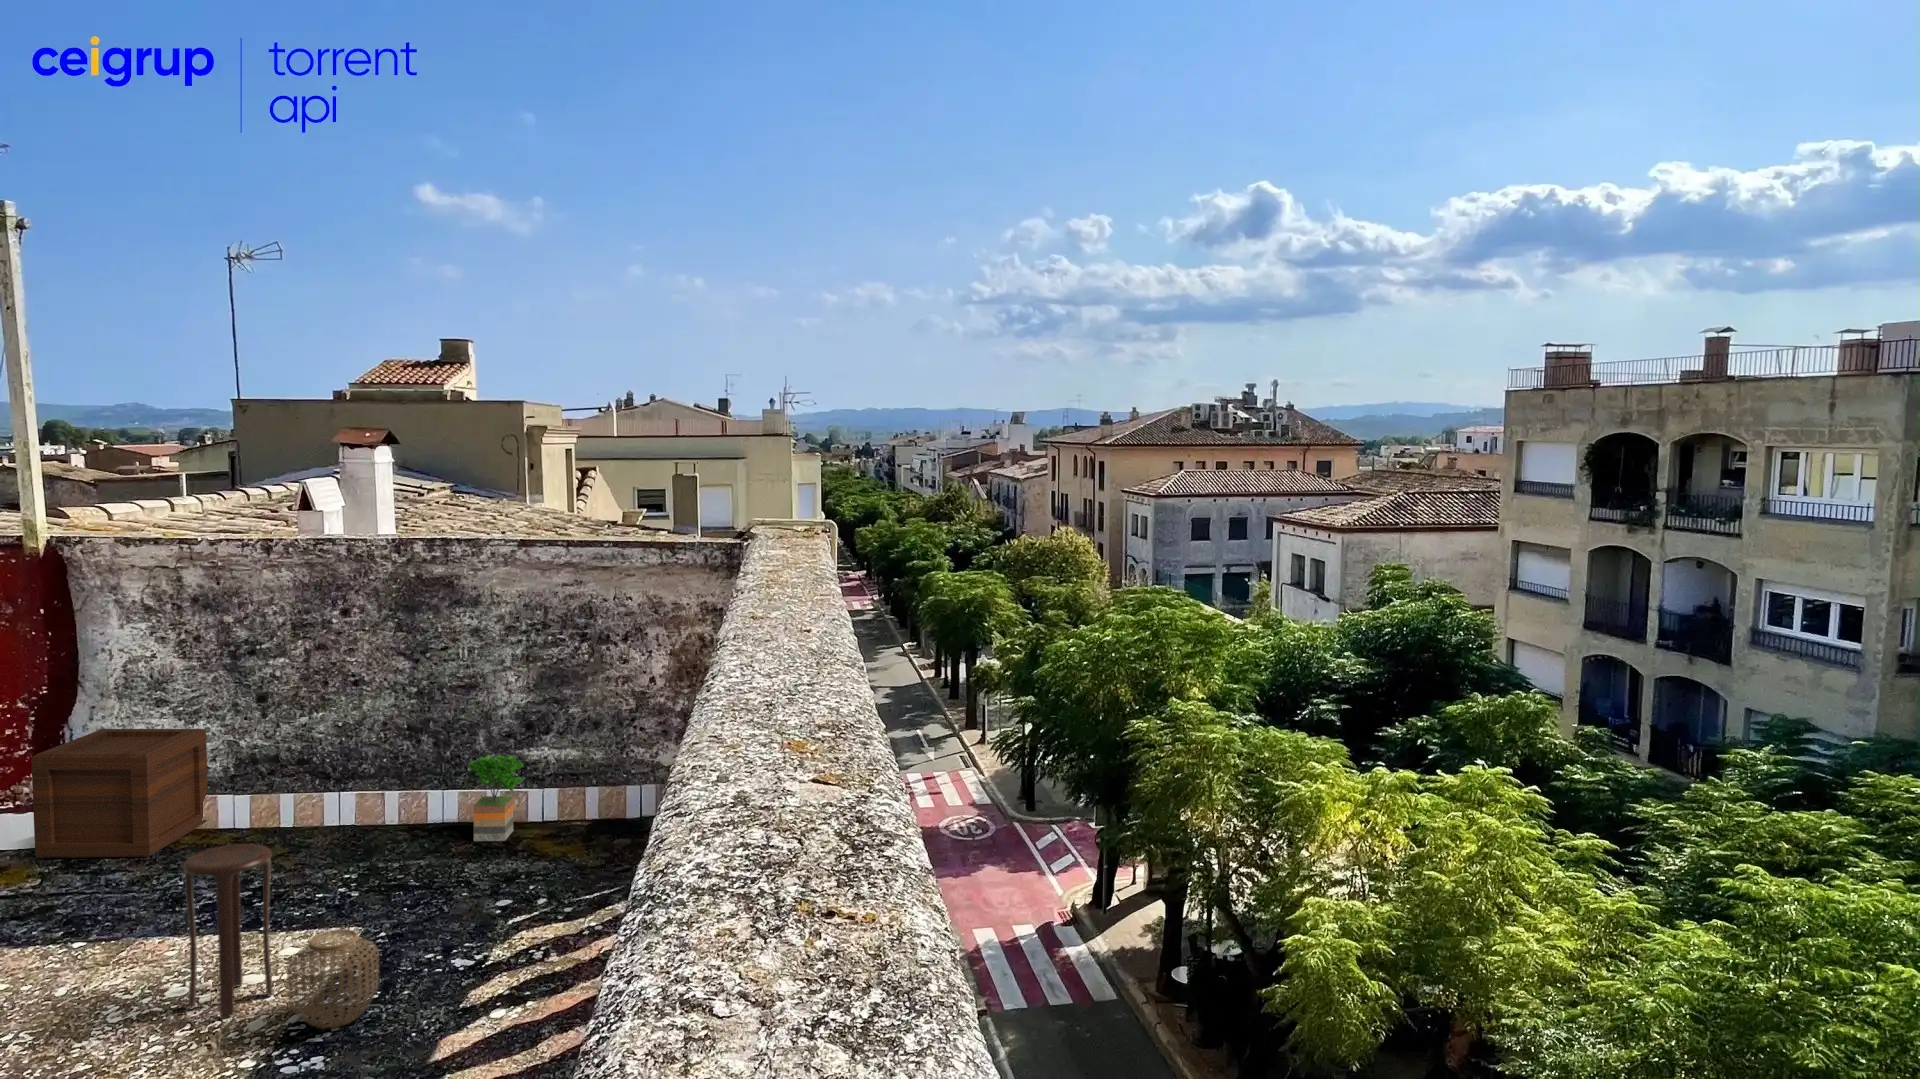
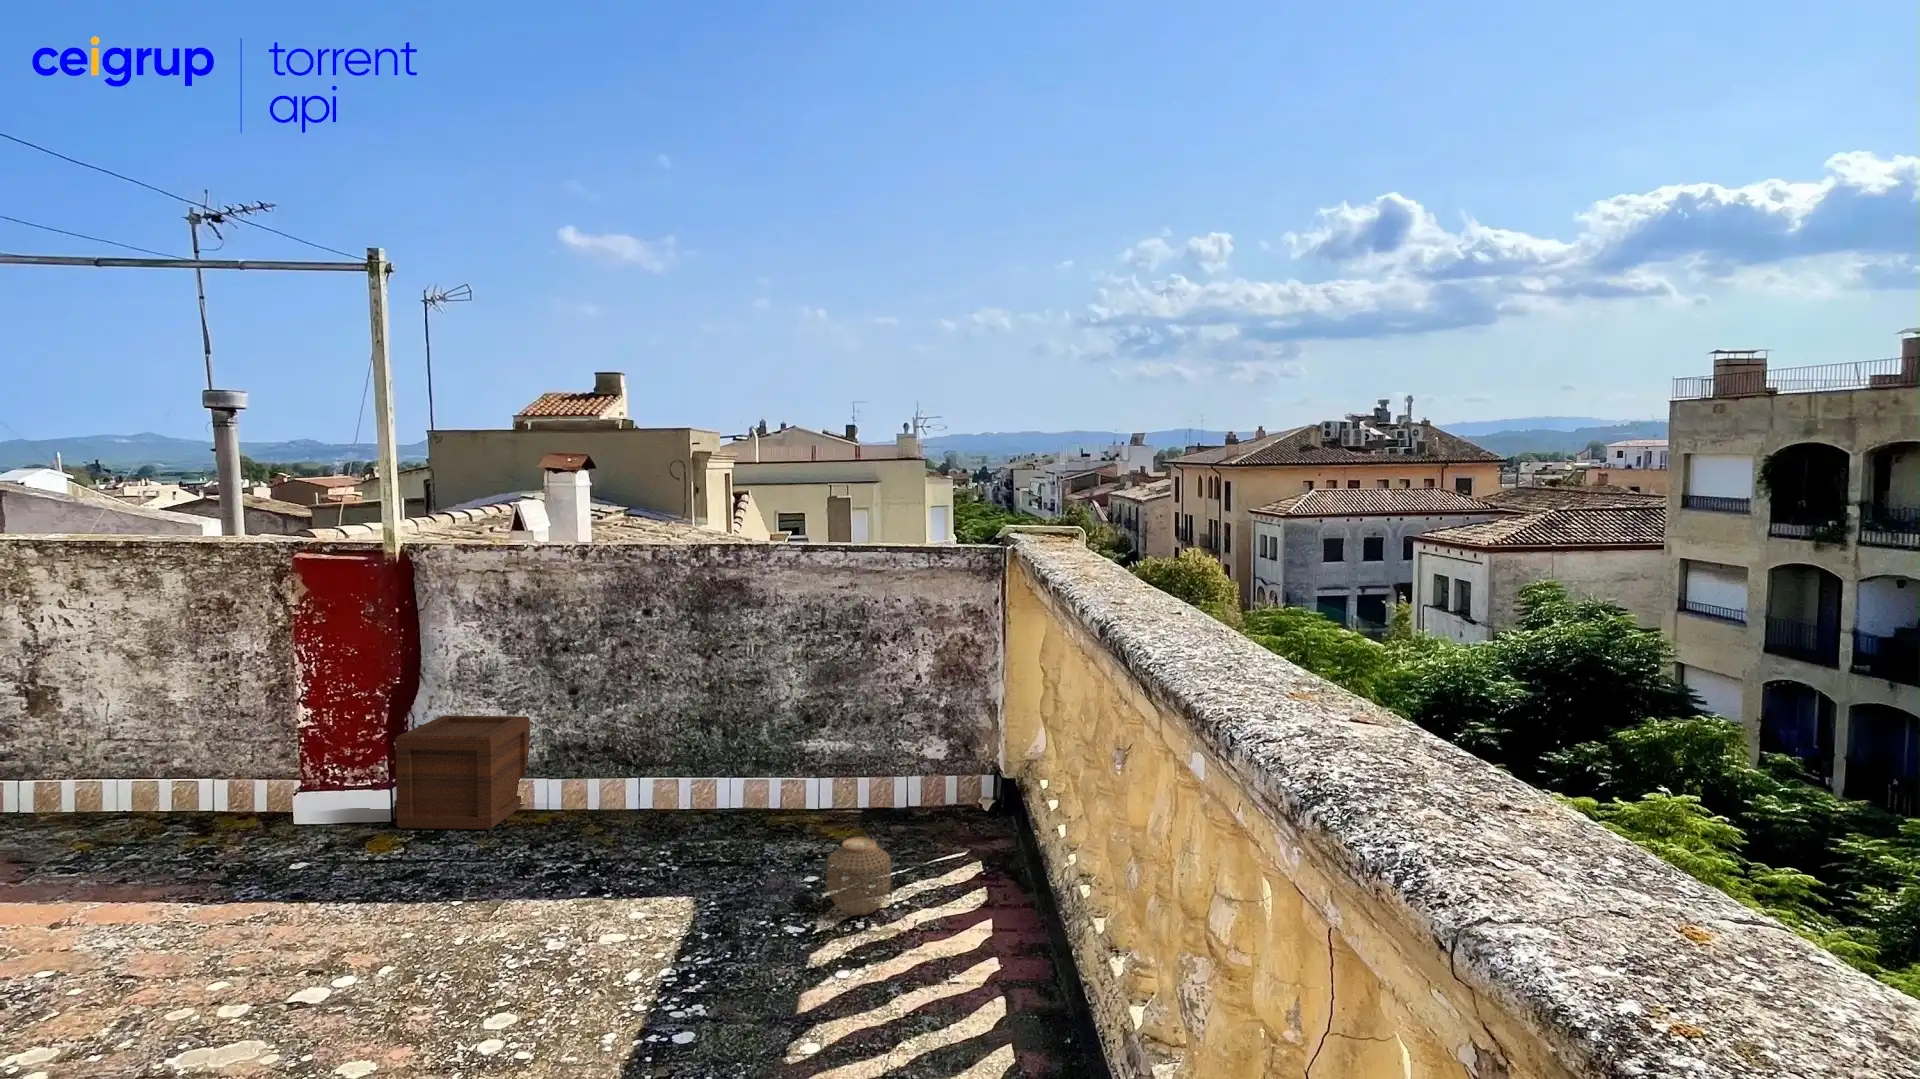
potted tree: present [468,755,523,841] -> none [760,743,812,823]
stool: present [183,844,273,1017] -> none [567,812,638,971]
woven basket: present [287,929,379,1028] -> present [827,837,891,915]

